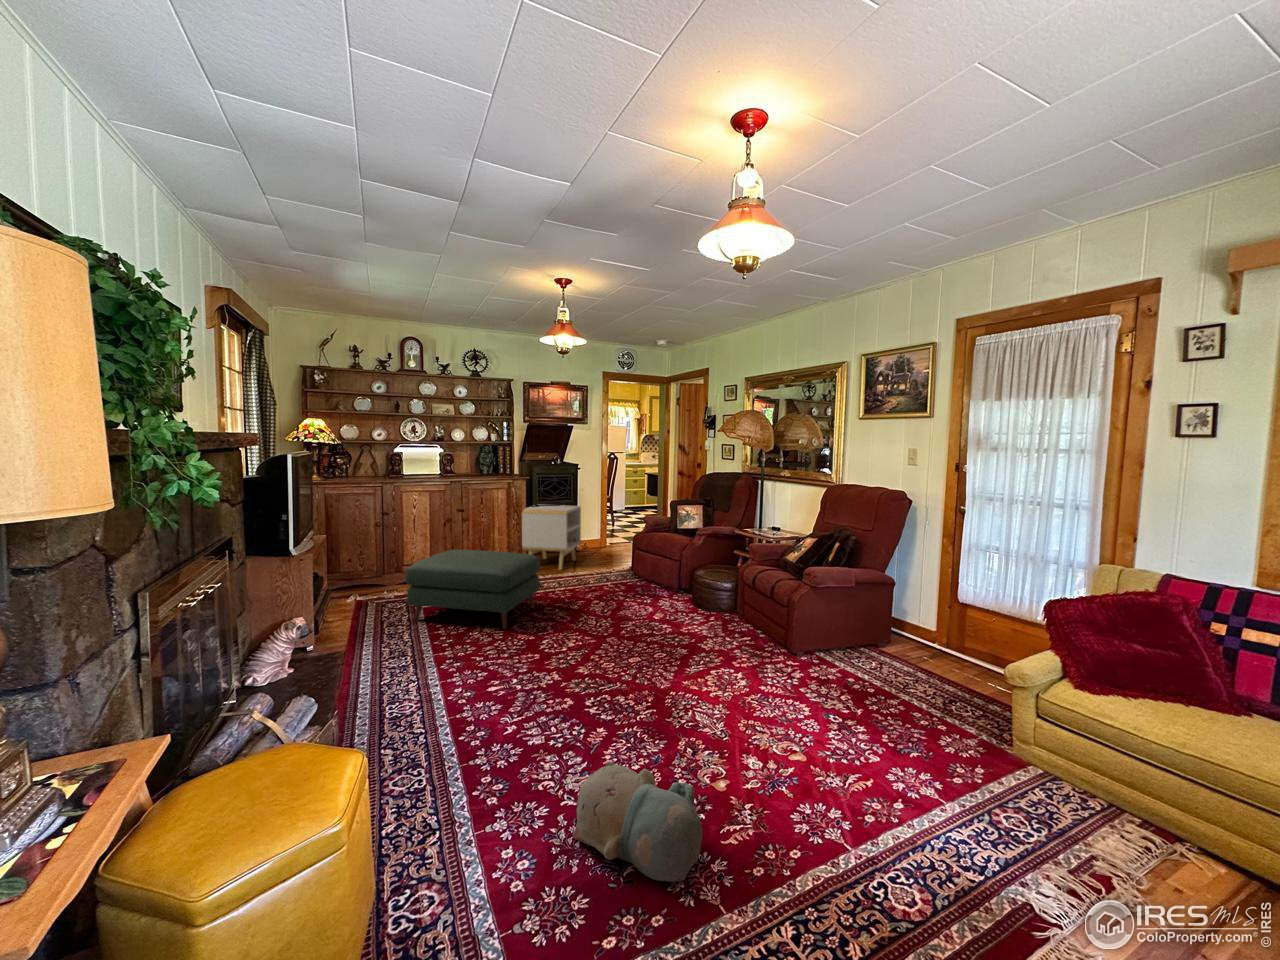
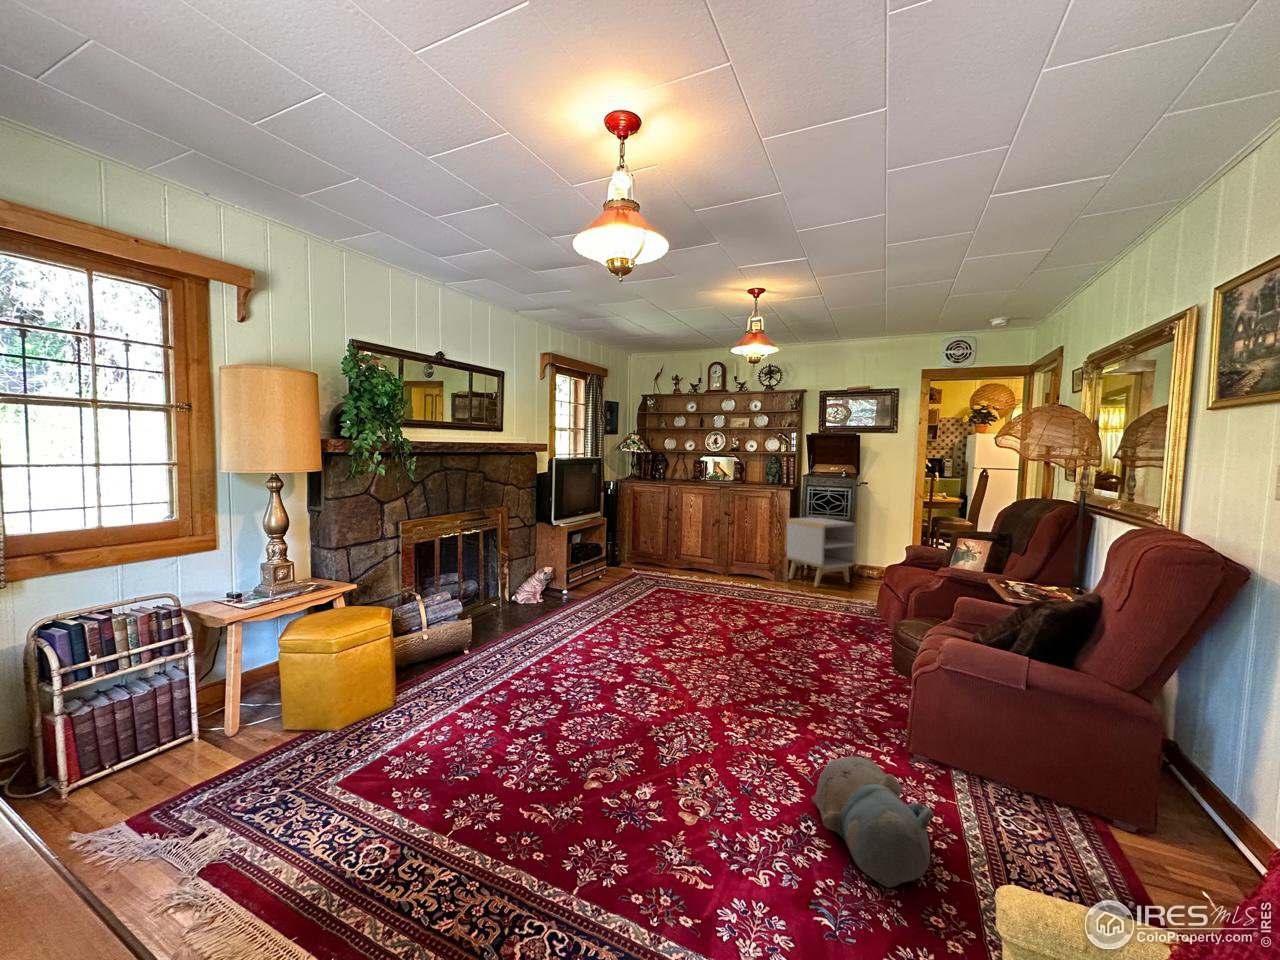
ottoman: present [405,550,540,629] -> none [632,543,738,616]
plush toy: present [572,762,703,882] -> present [812,756,934,888]

